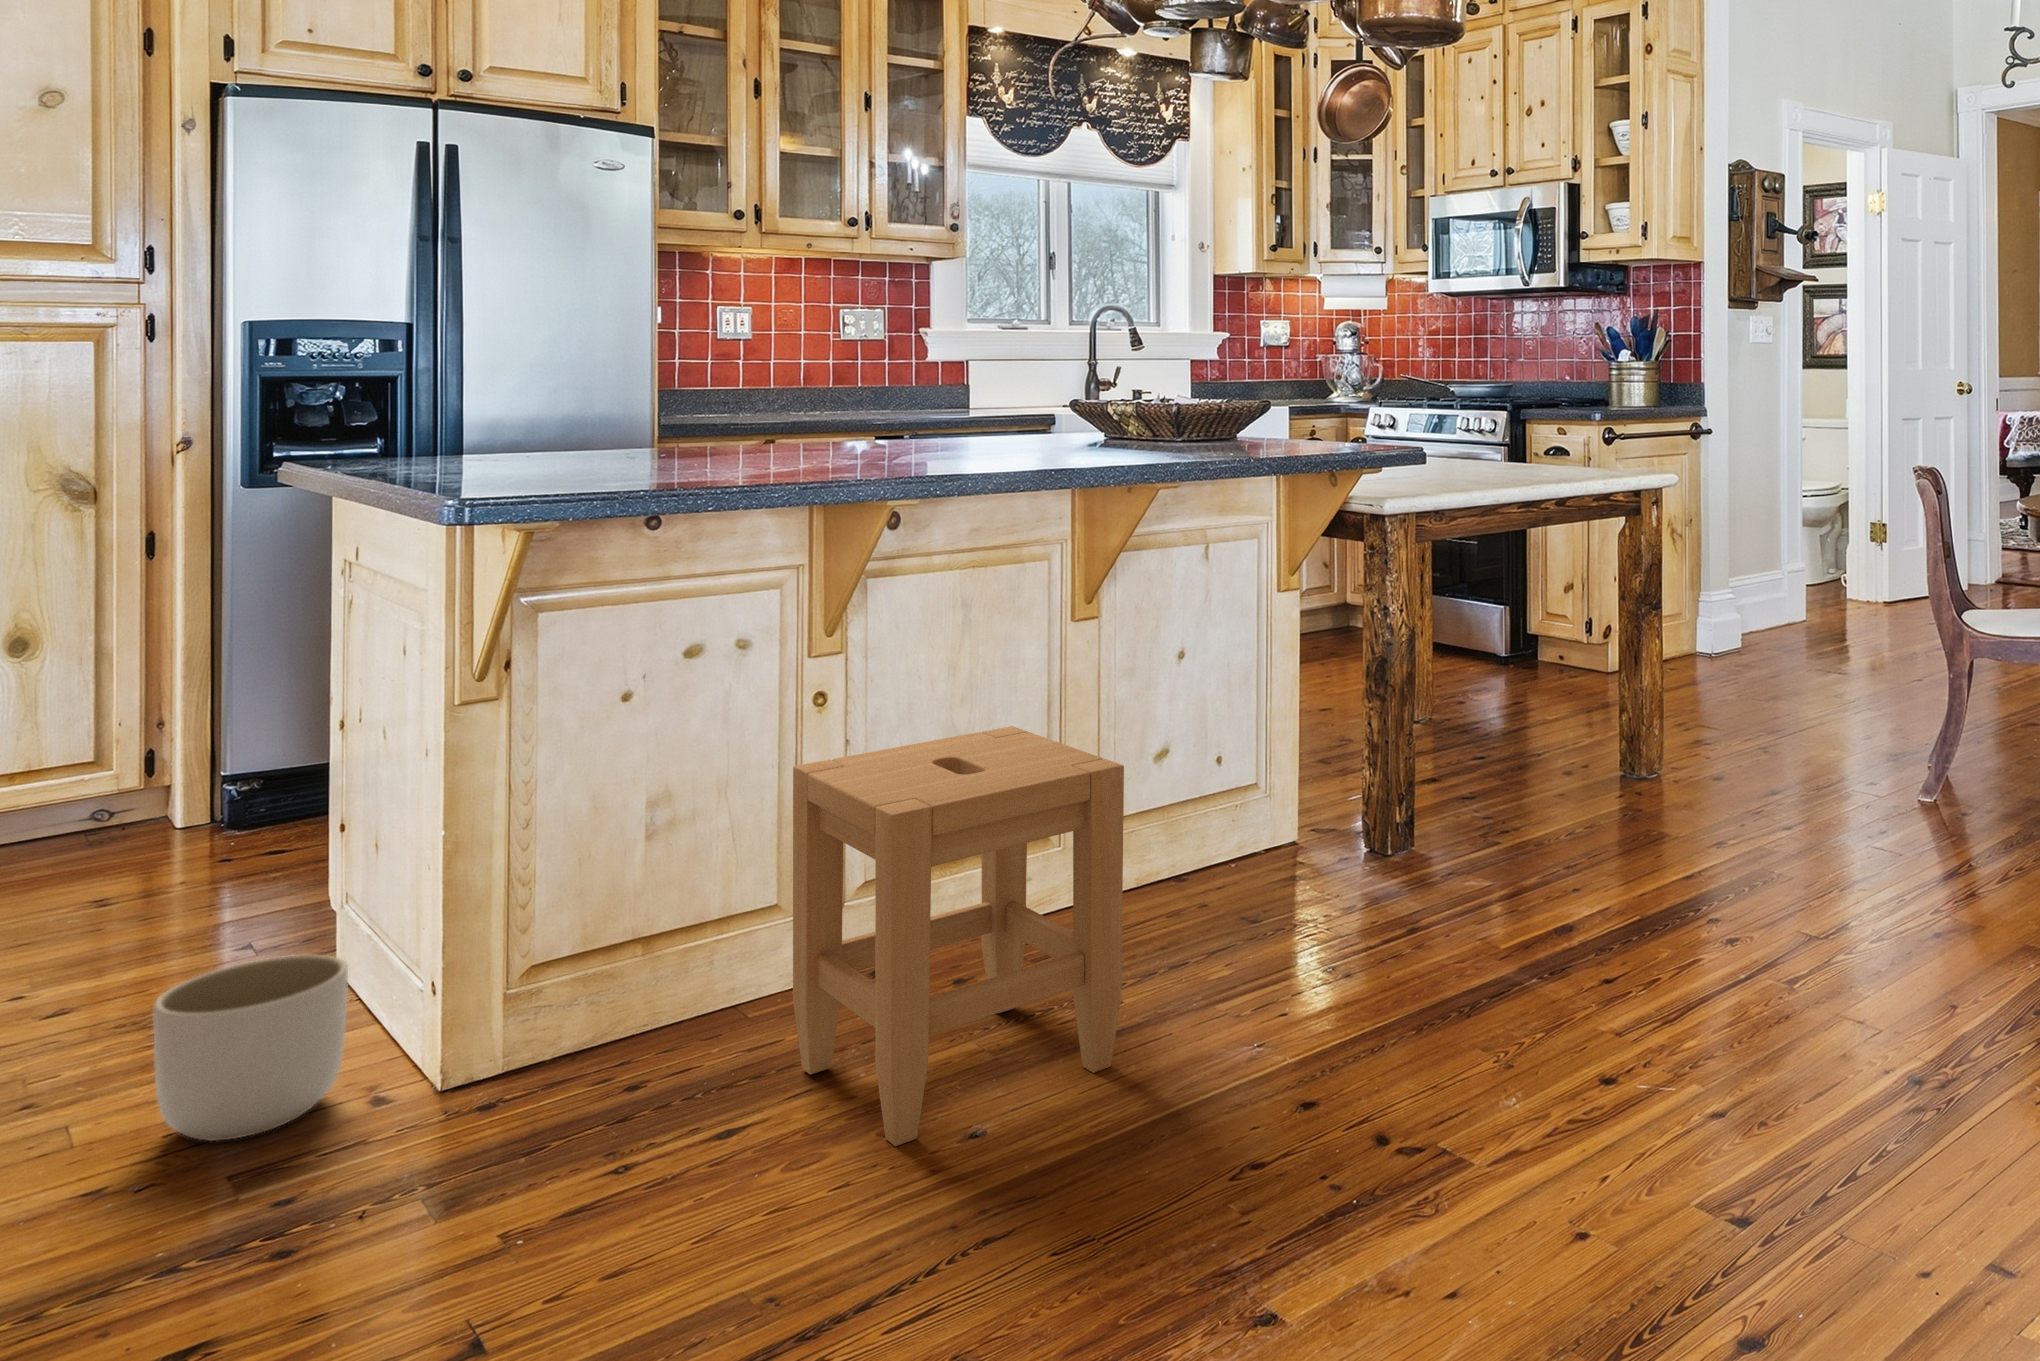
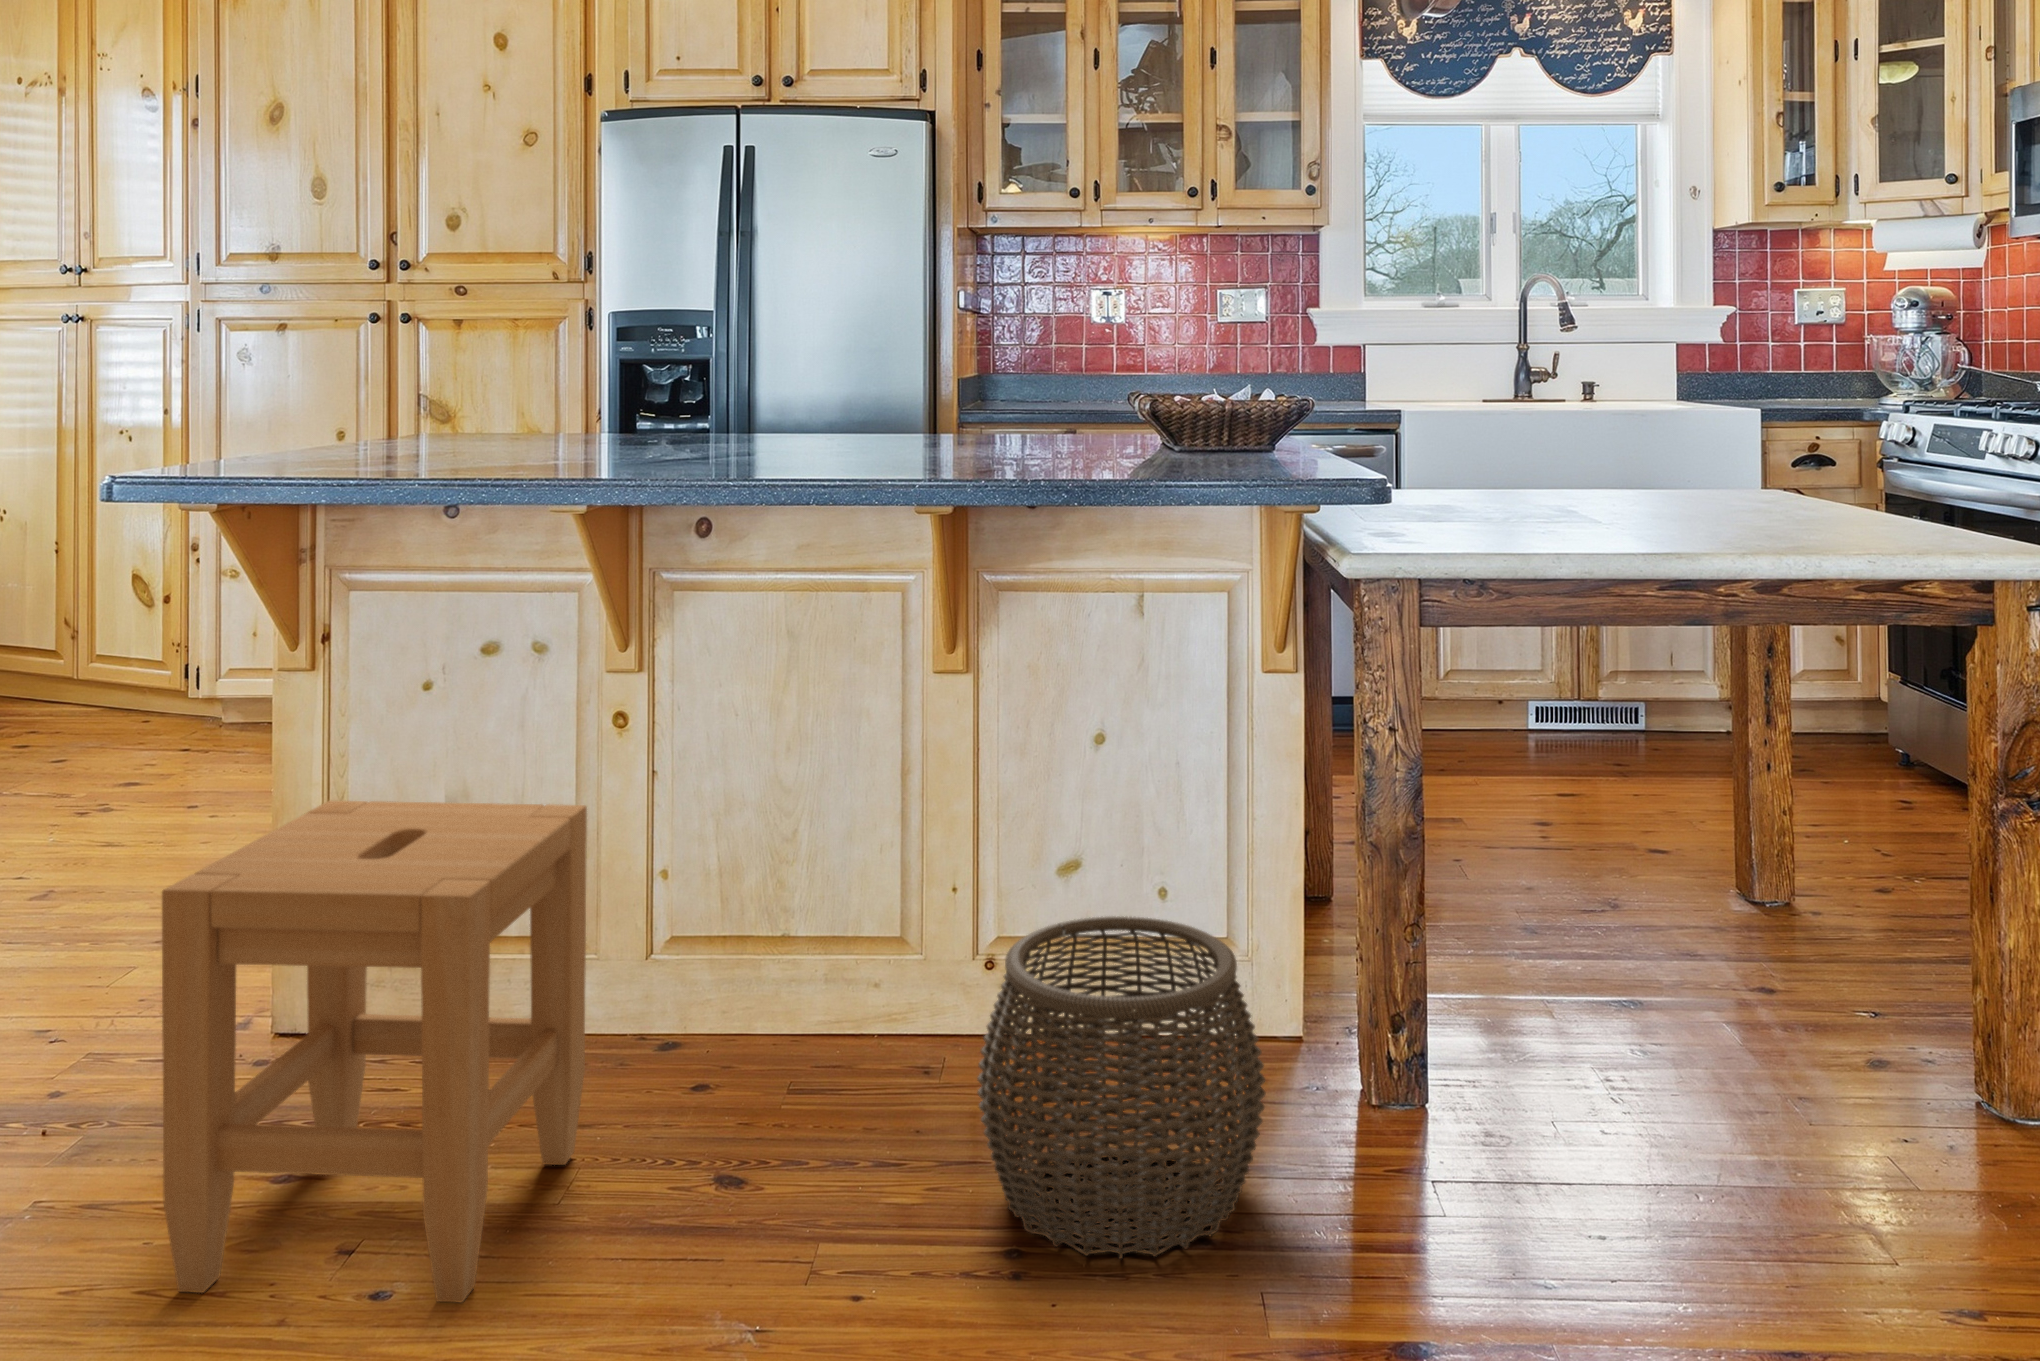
woven basket: none [1278,731,1460,926] -> present [977,916,1266,1259]
planter: present [154,955,348,1141] -> none [29,870,181,1026]

